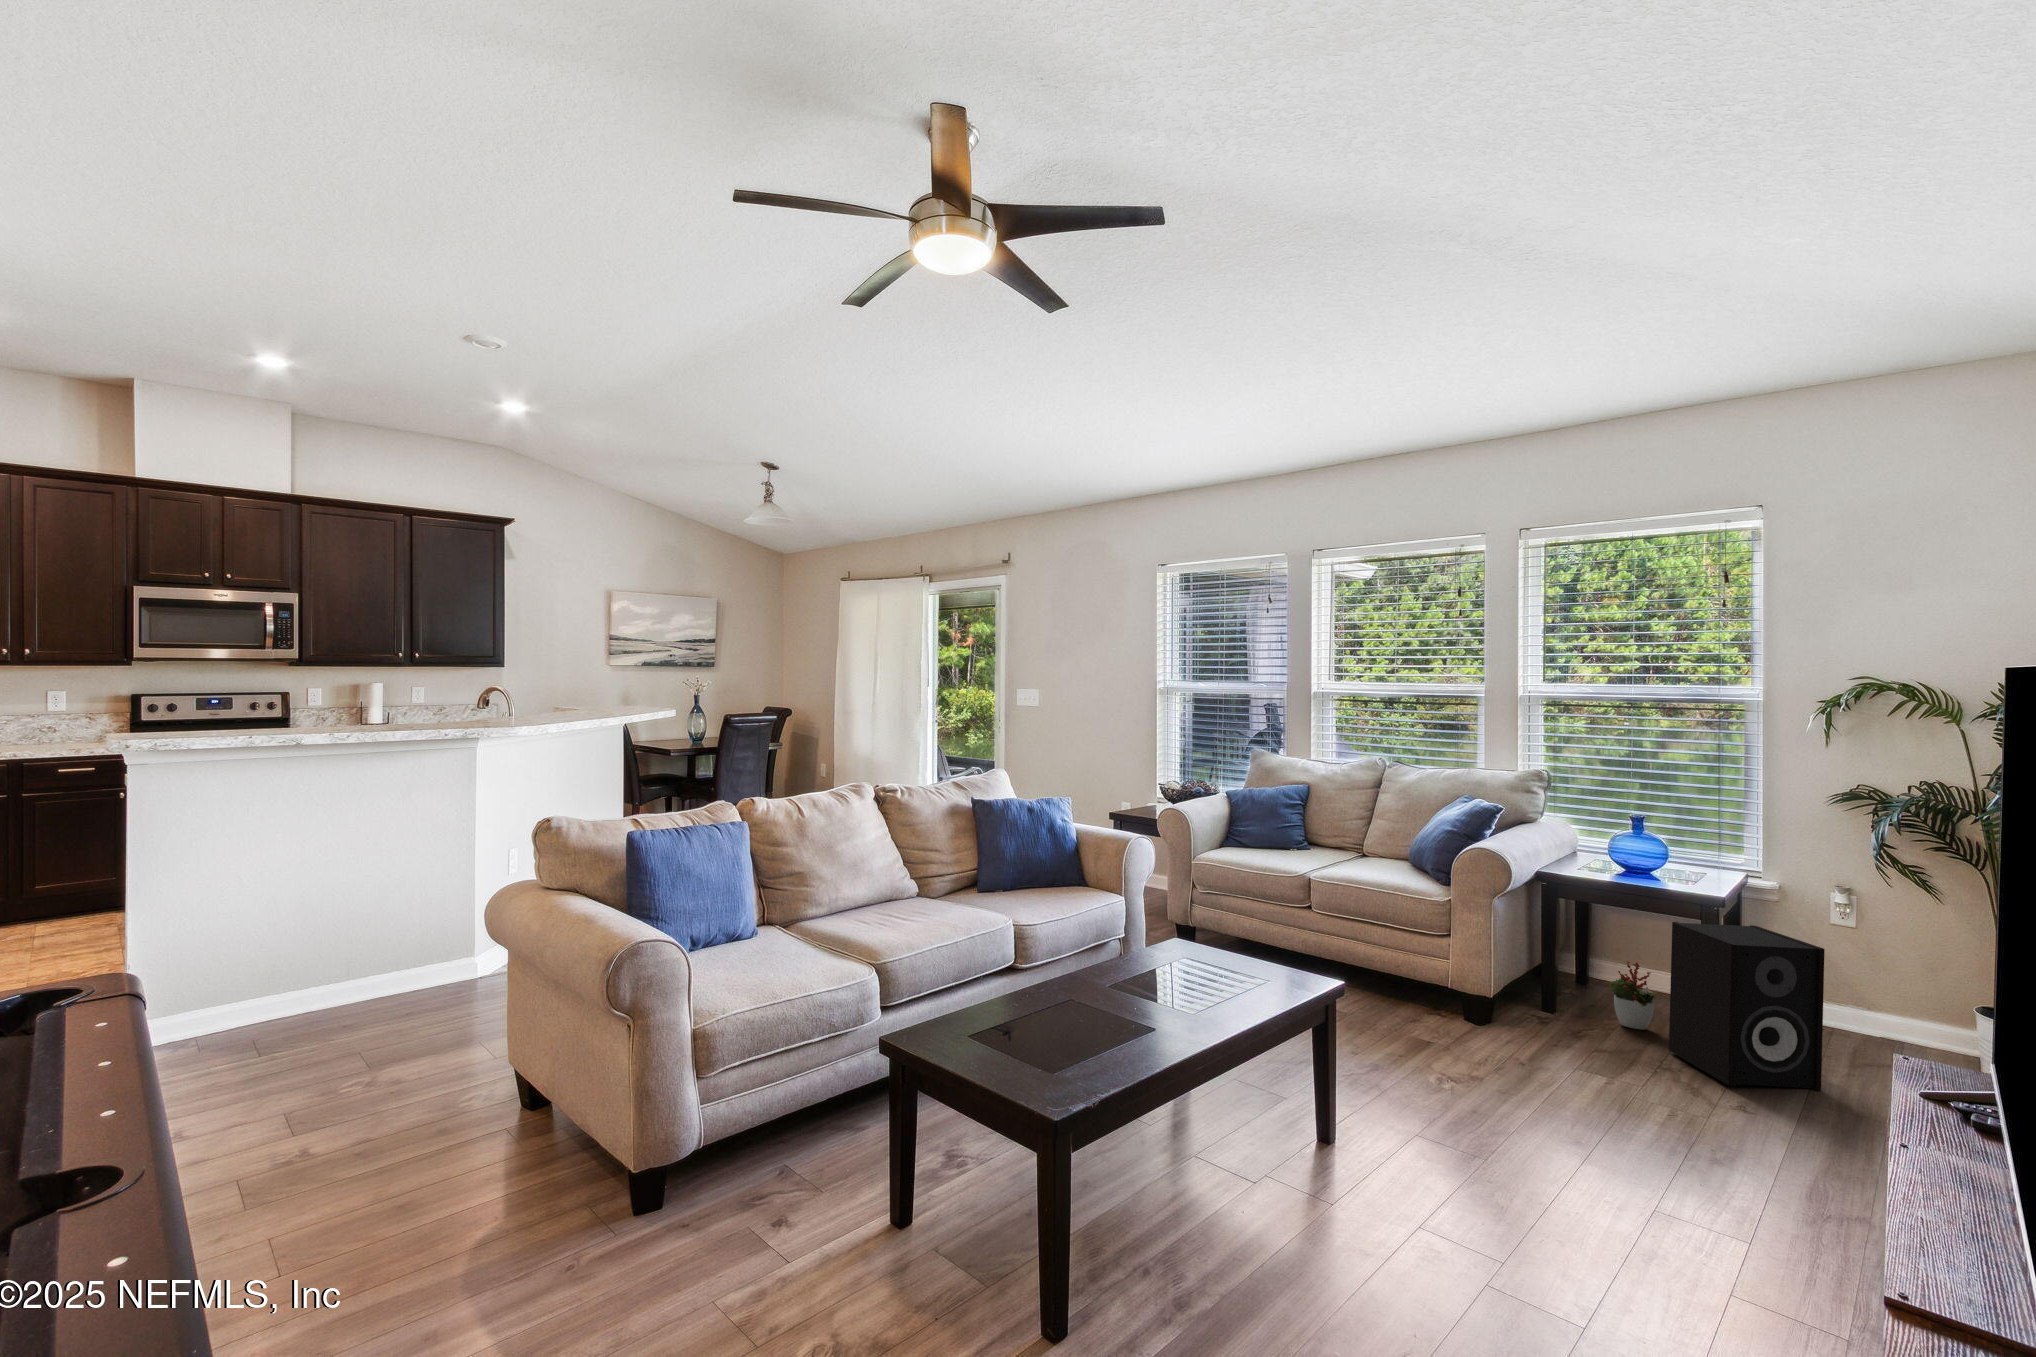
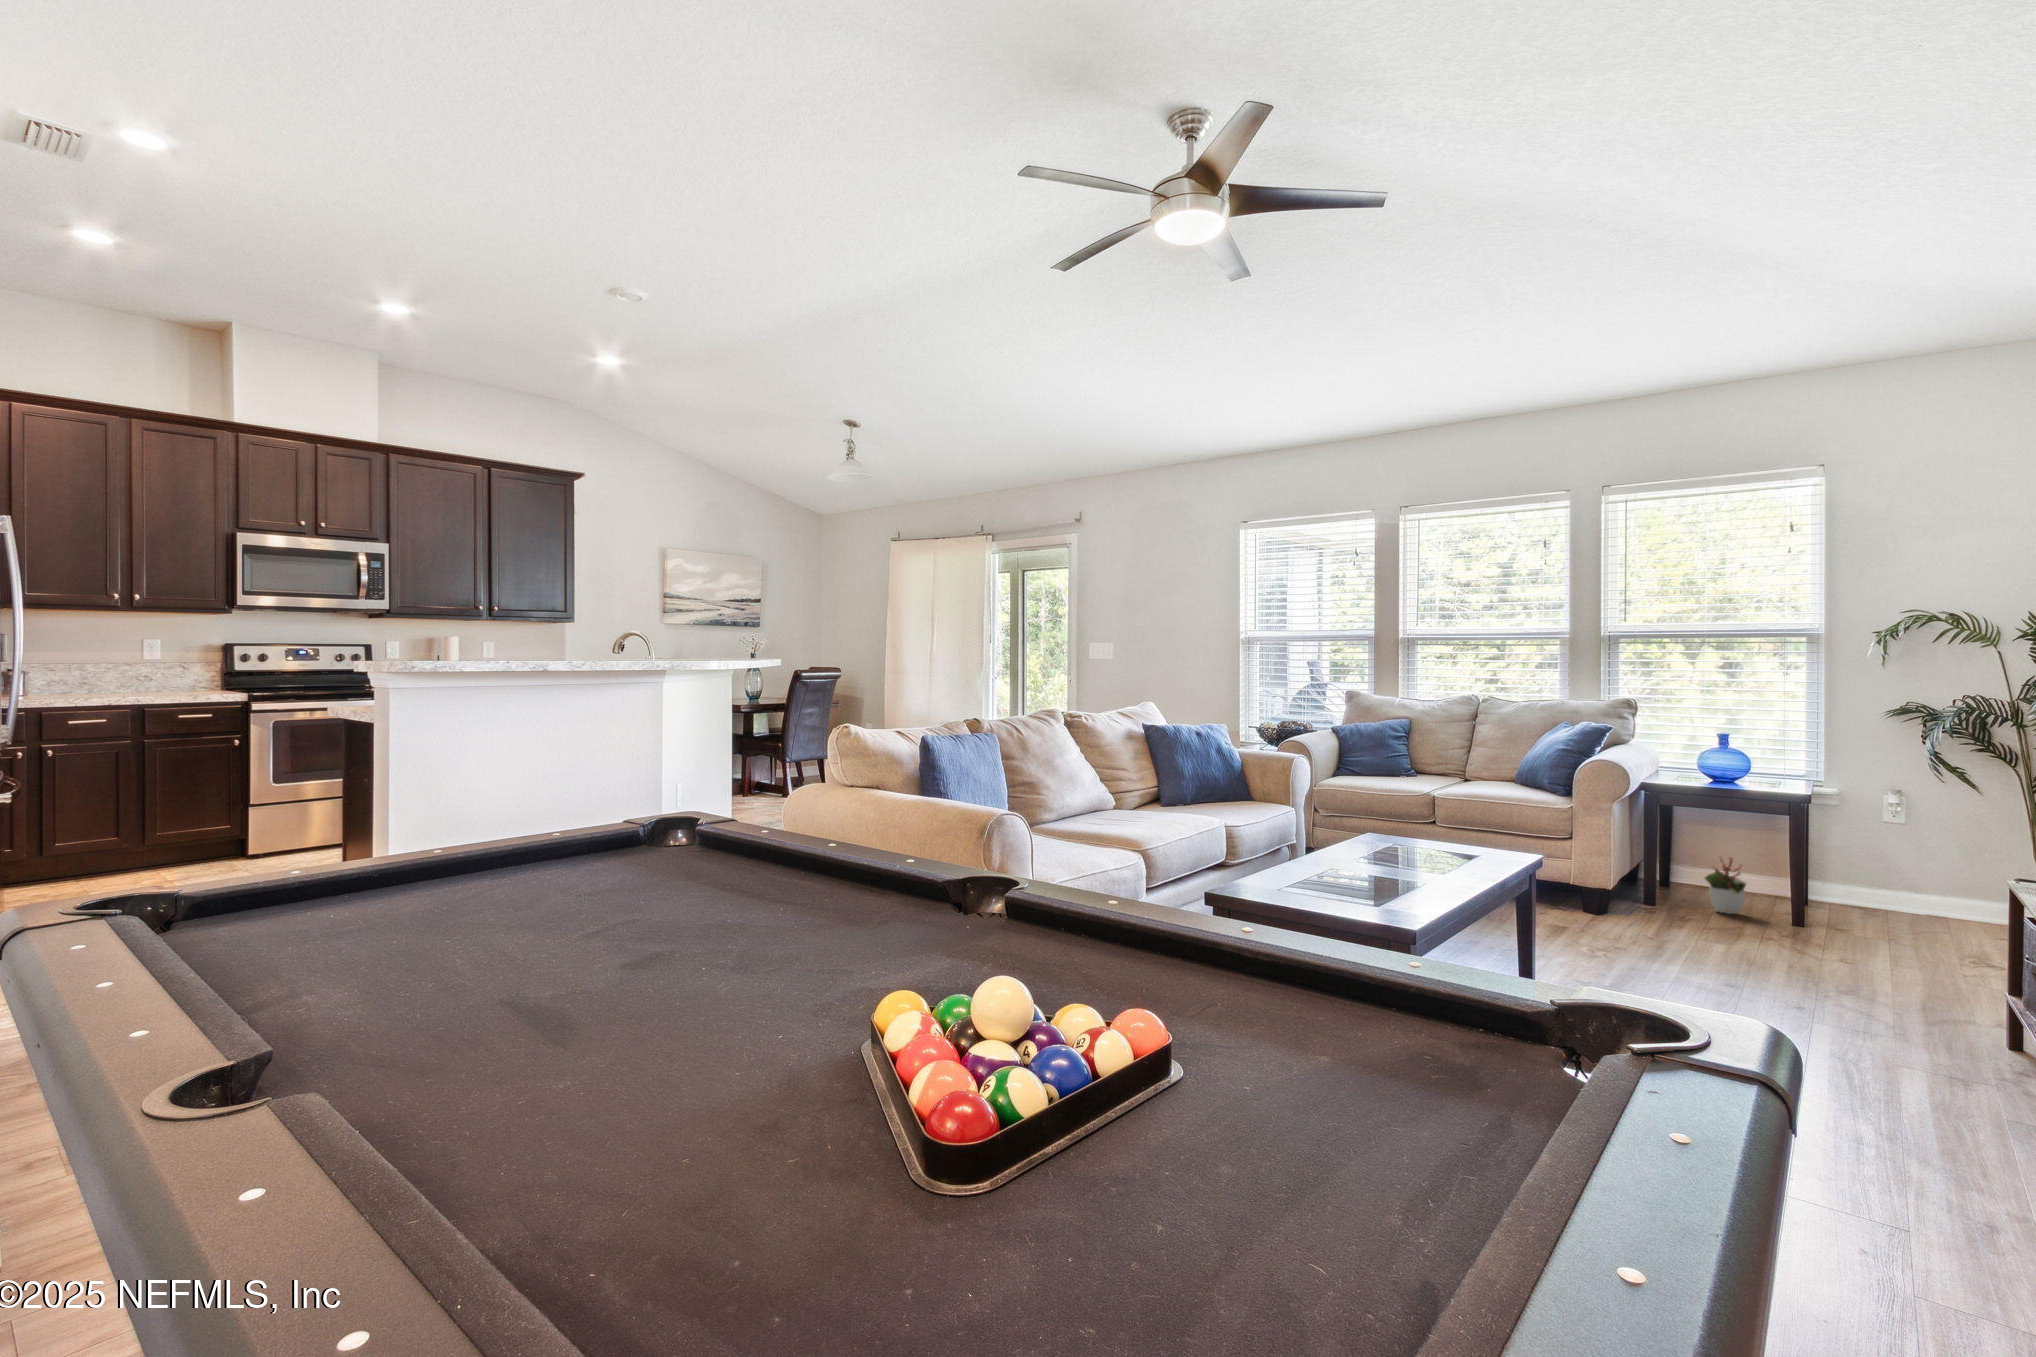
speaker: present [1669,922,1825,1091] -> none [1769,817,1909,948]

